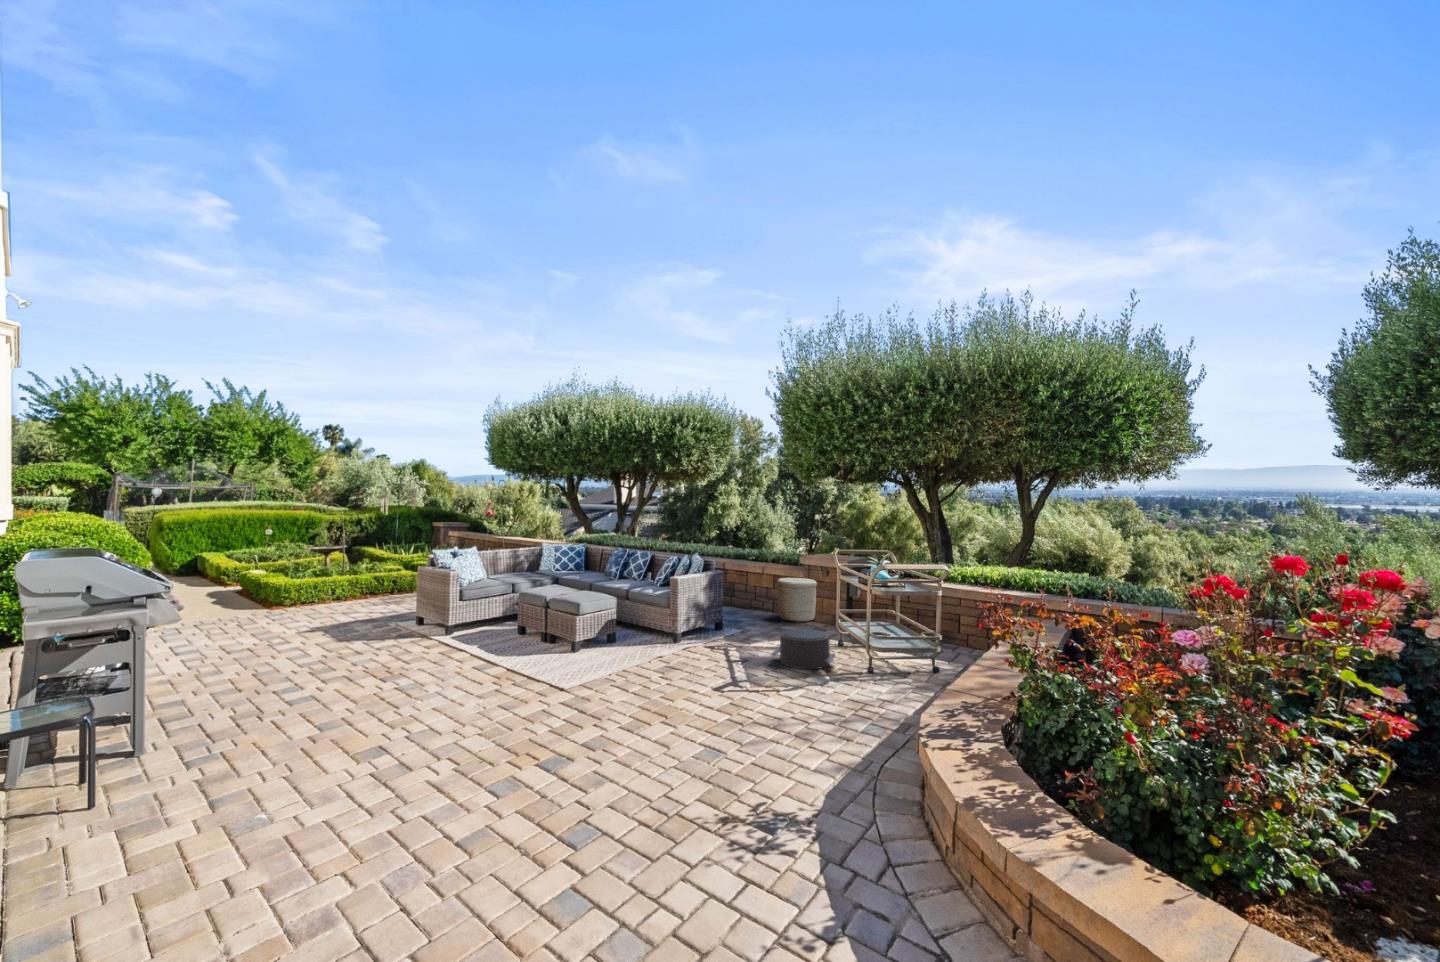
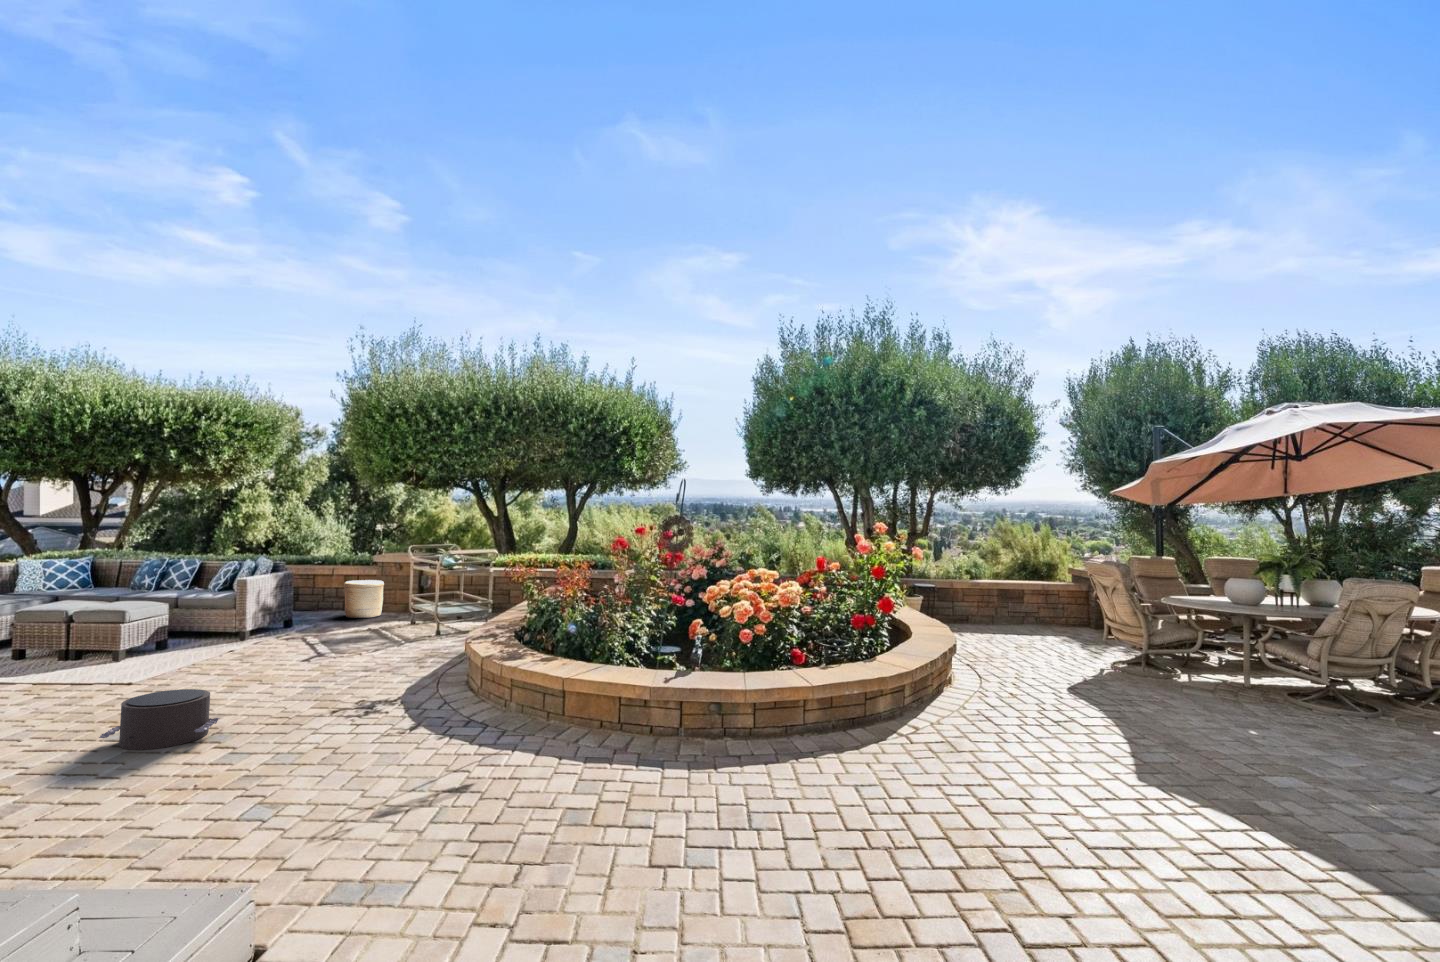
pouf: present [771,629,835,669] -> present [99,689,219,750]

